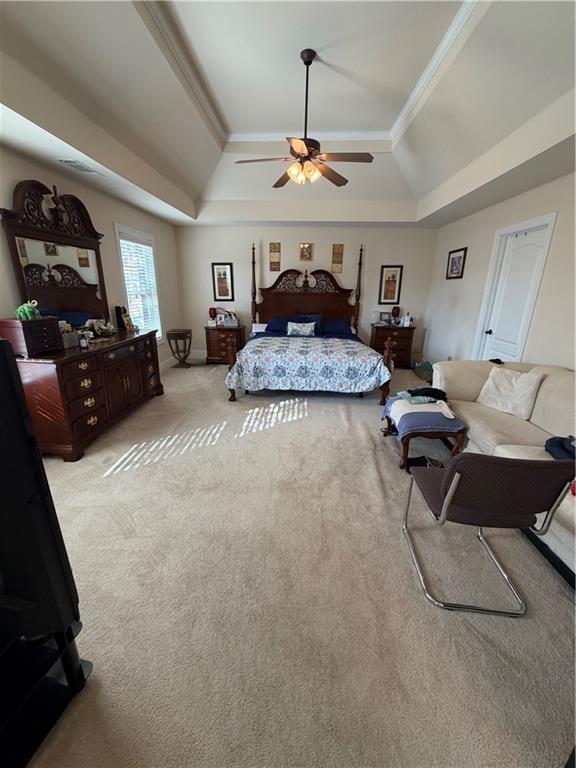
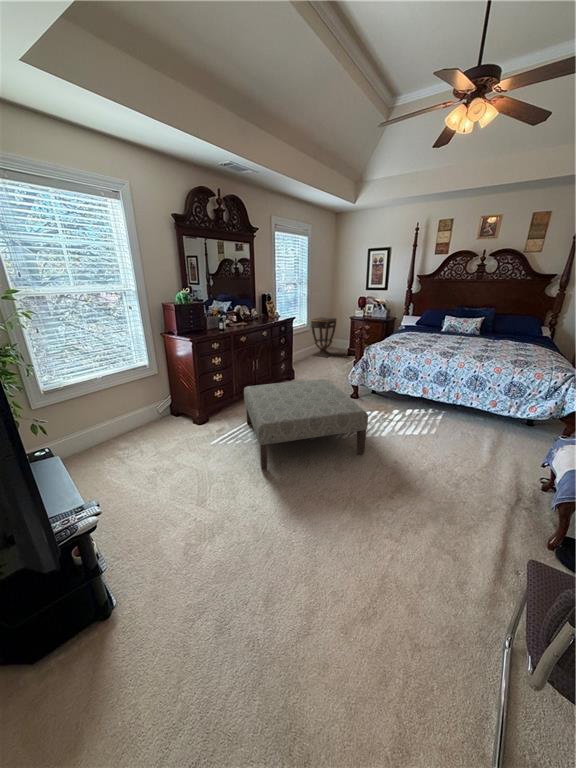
ottoman: none [128,386,266,484] -> present [244,379,368,470]

